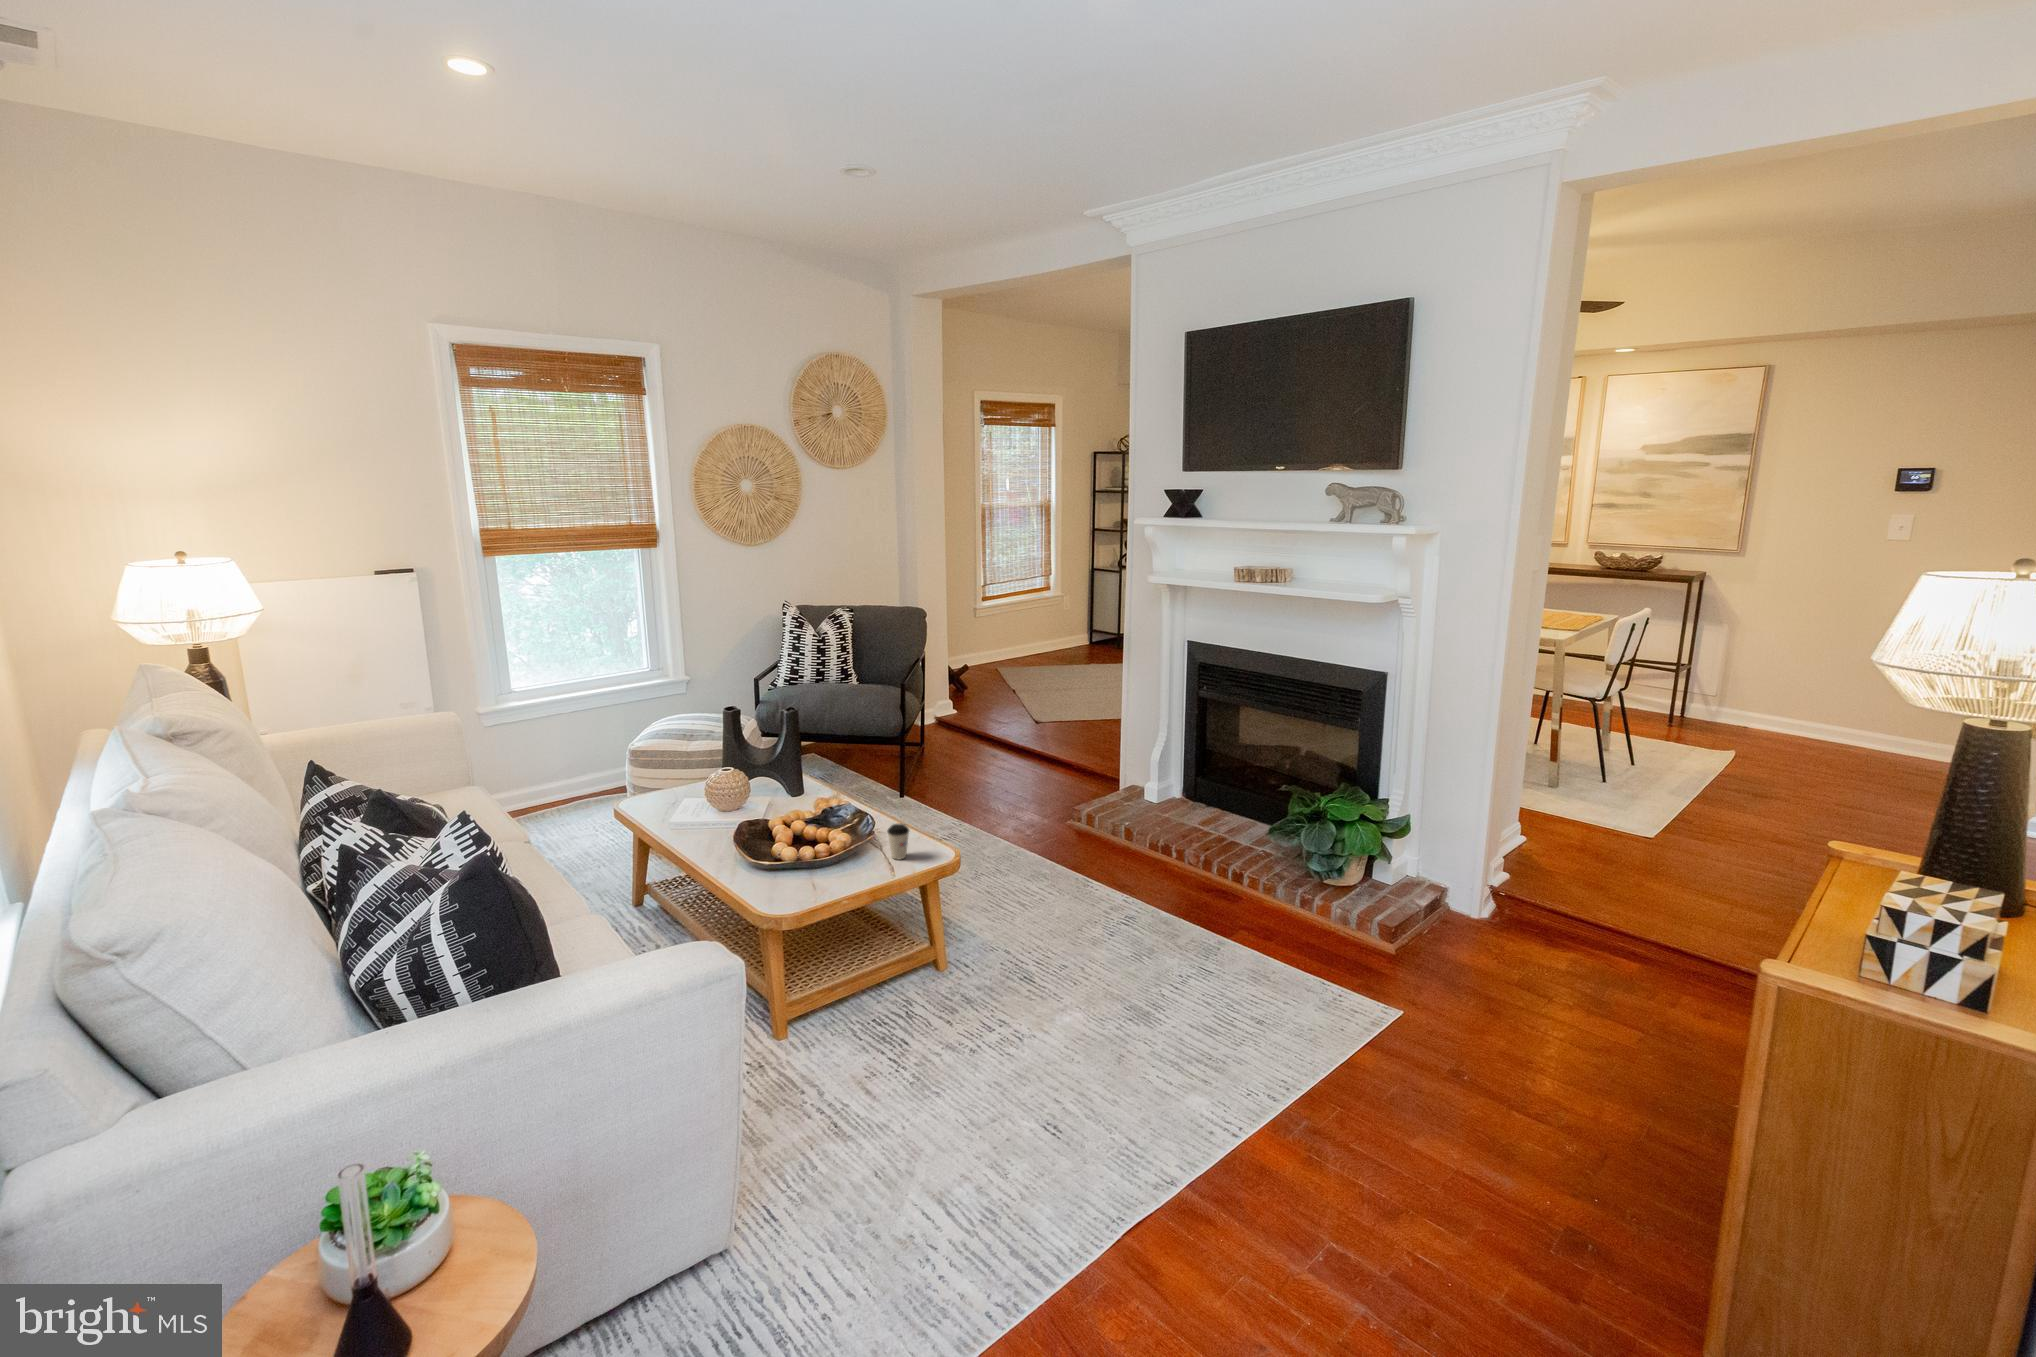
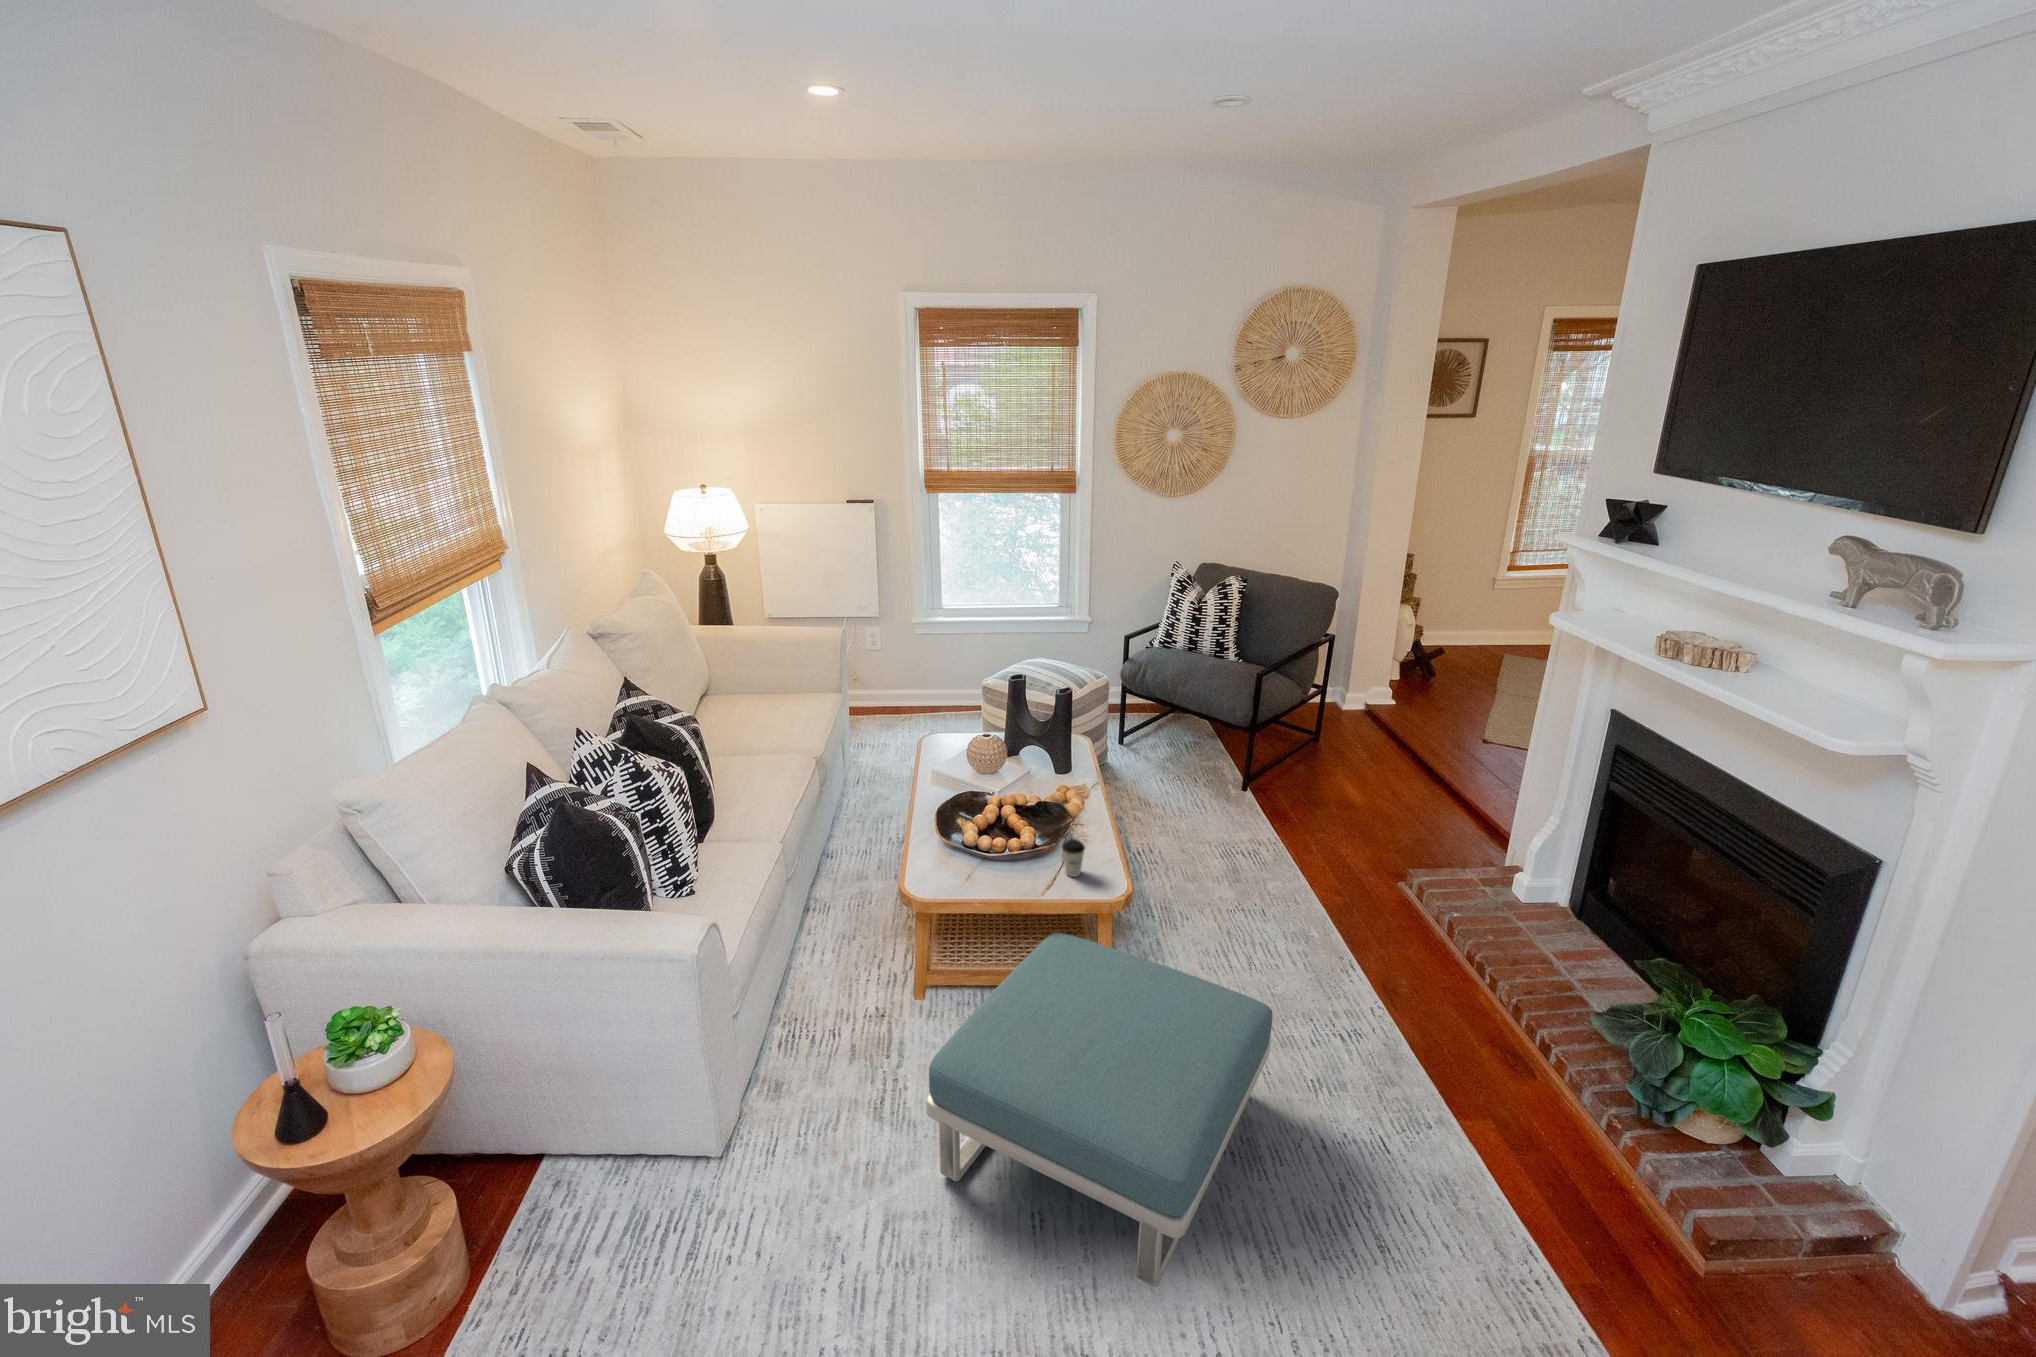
footstool: none [913,892,1188,1142] -> present [926,932,1273,1287]

